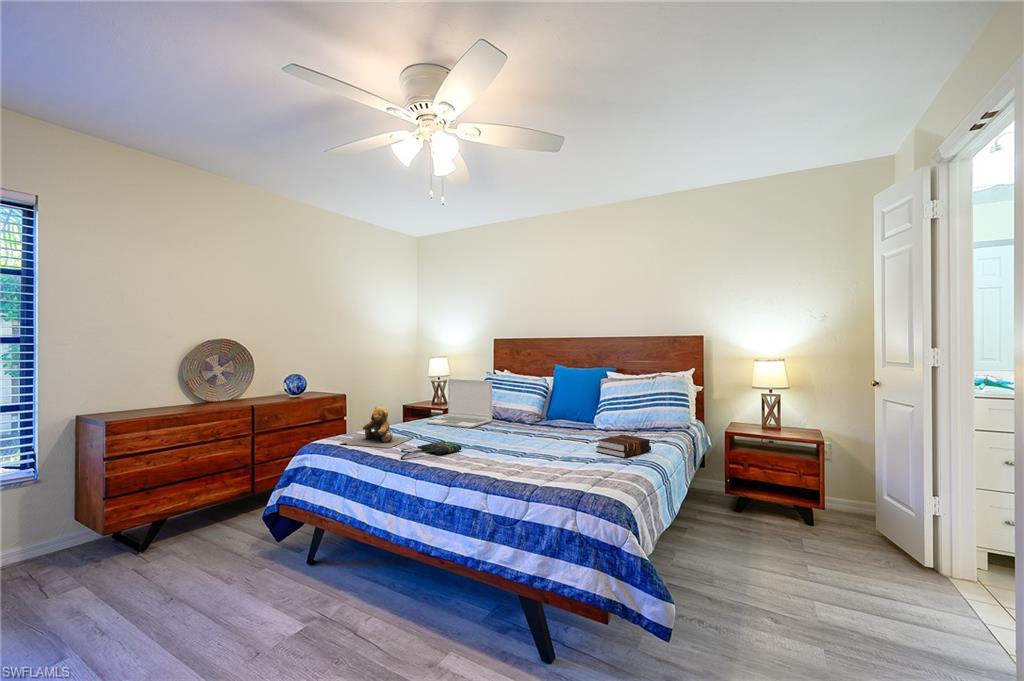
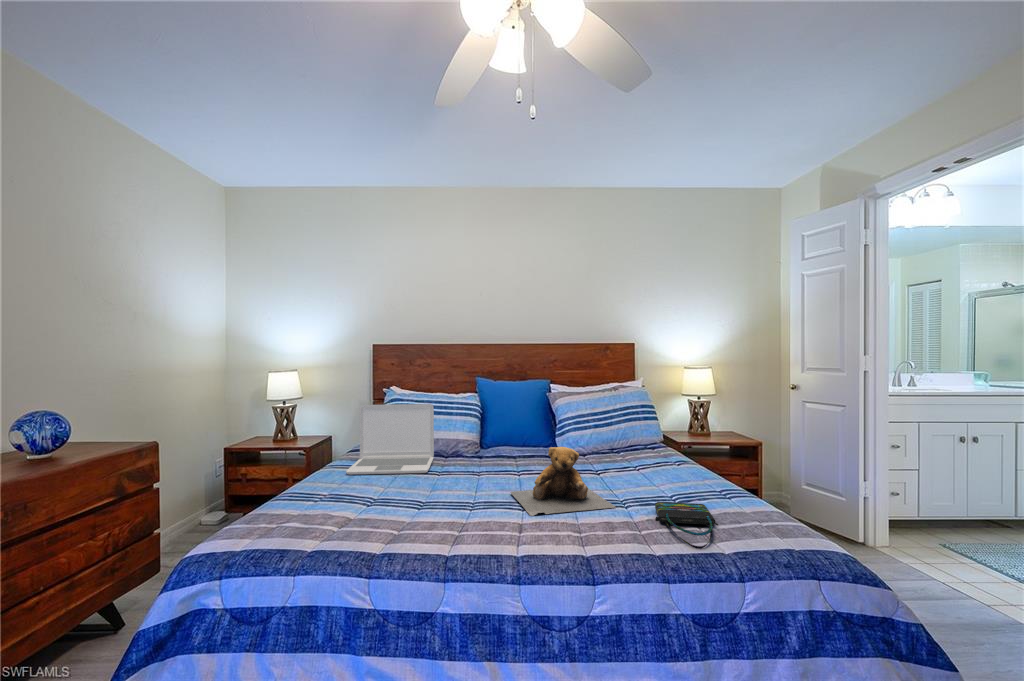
teddy bear: present [340,407,412,448] -> present [511,447,616,516]
hardback book: present [596,435,651,458] -> none [647,458,694,487]
tote bag: present [401,441,461,460] -> present [655,502,718,549]

